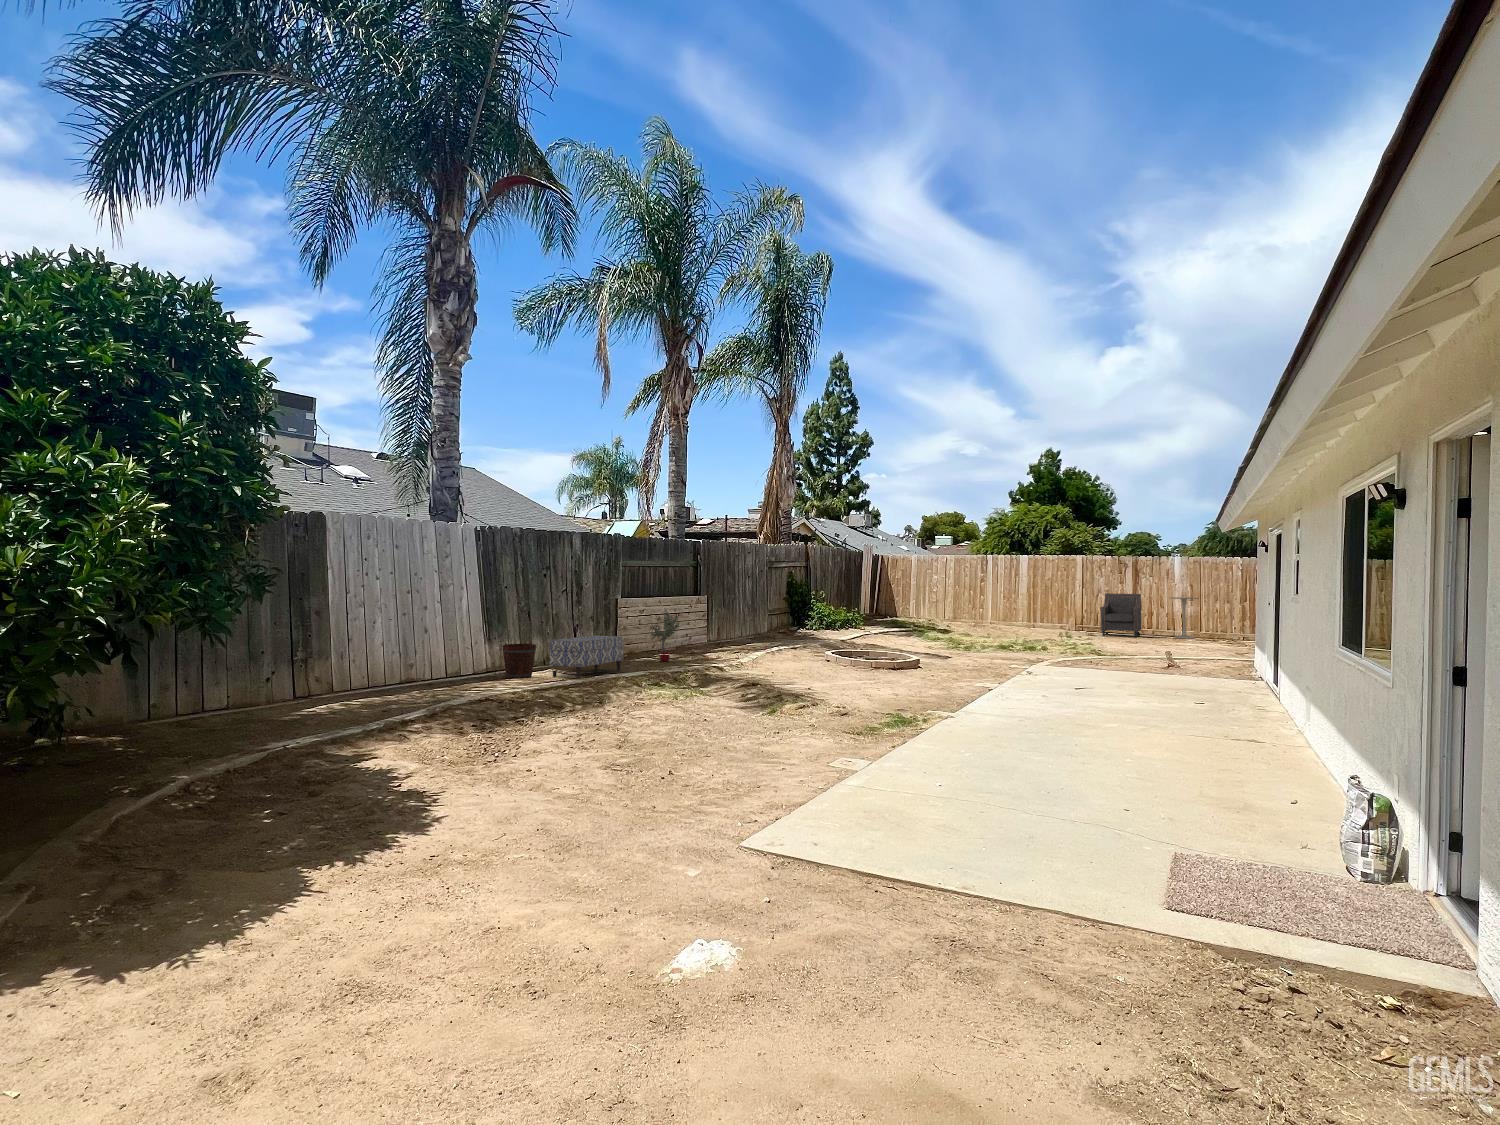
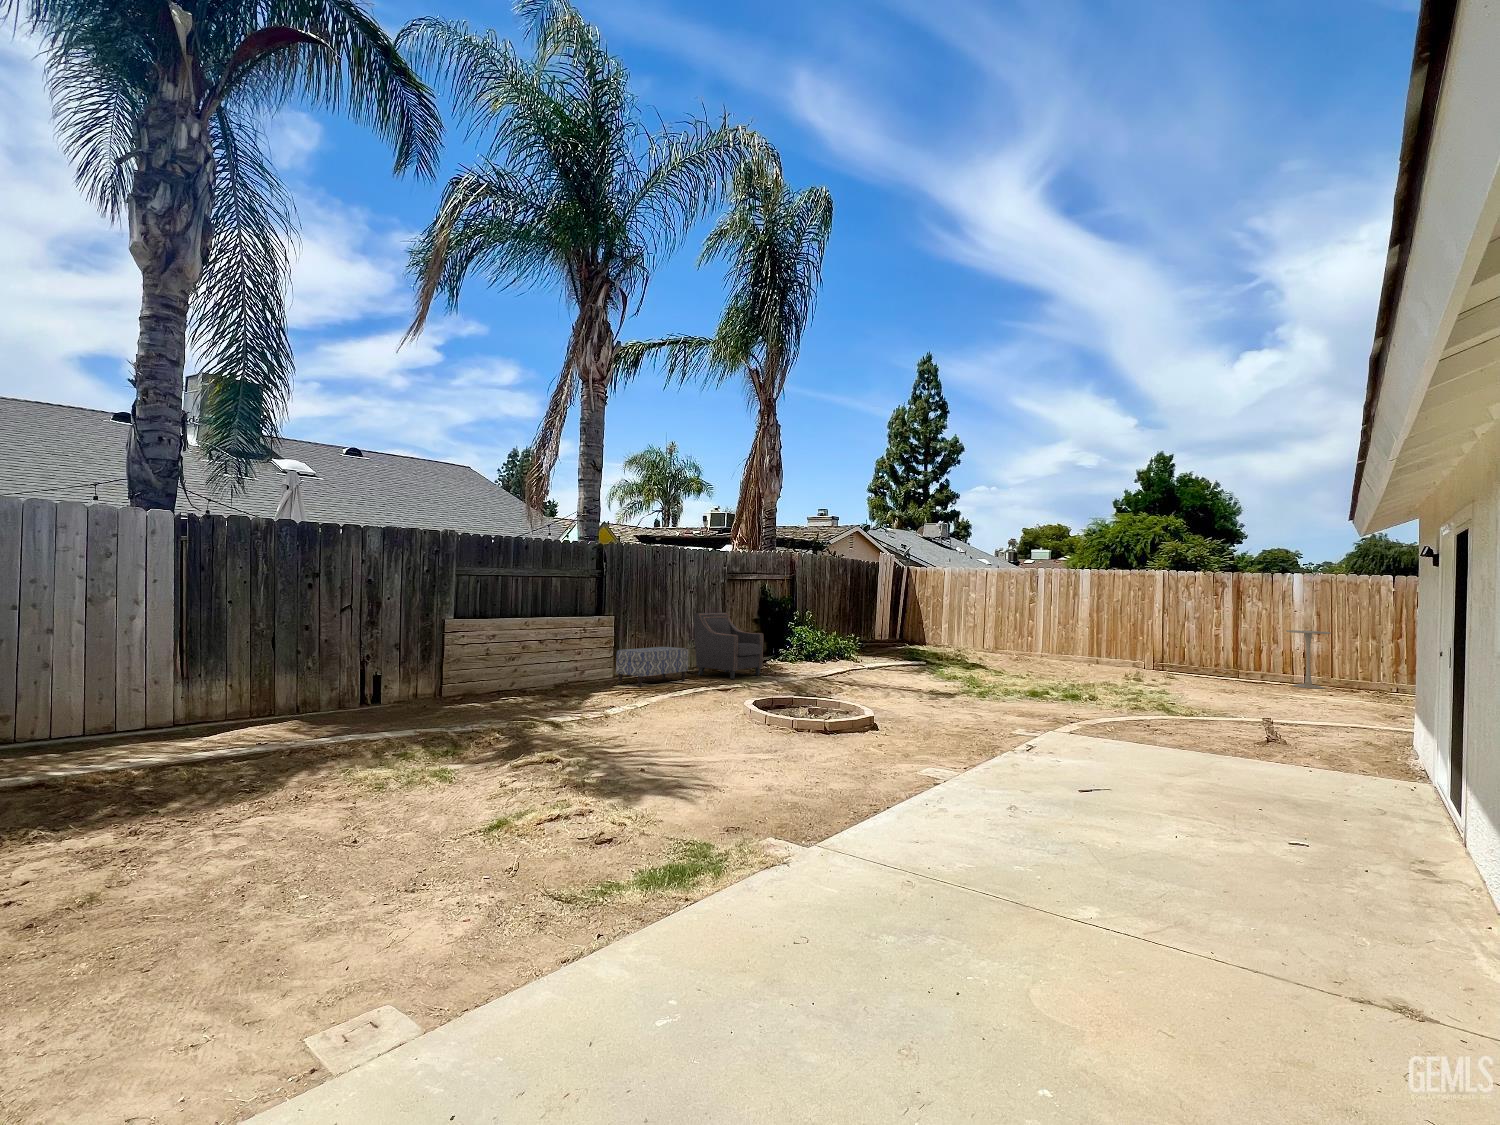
chair: present [1101,593,1141,637] -> present [694,613,763,679]
potted tree: present [650,610,679,662] -> none [493,633,545,703]
bench: present [550,636,623,679] -> present [616,647,688,687]
bucket: present [502,643,536,679] -> none [176,680,235,734]

